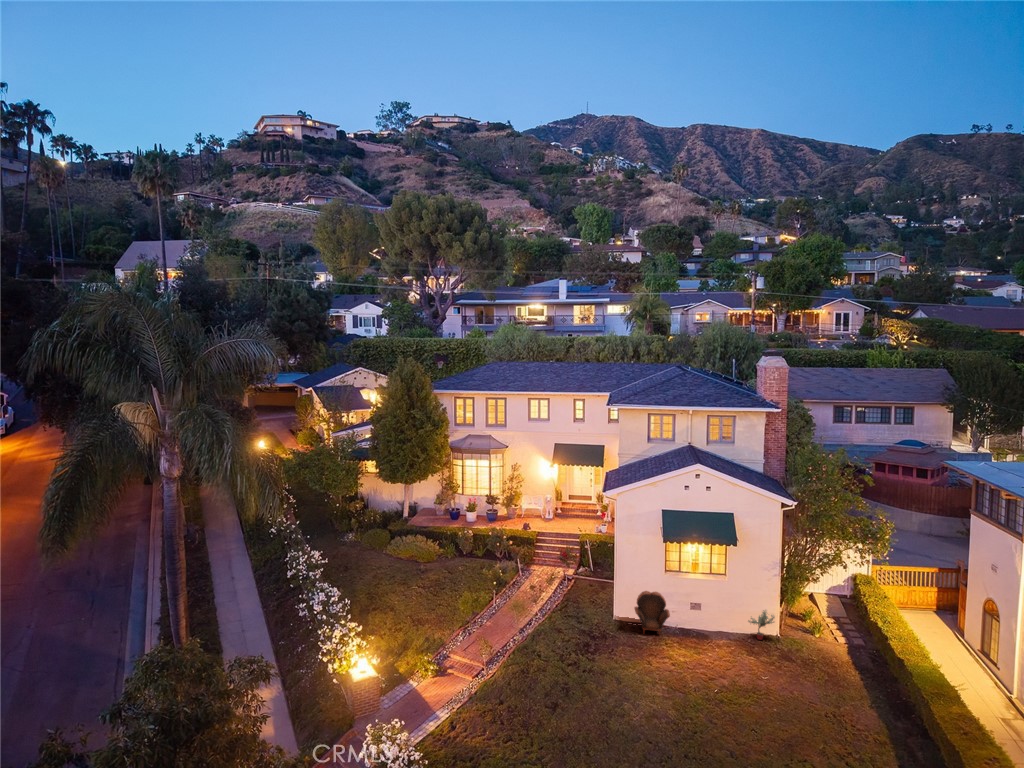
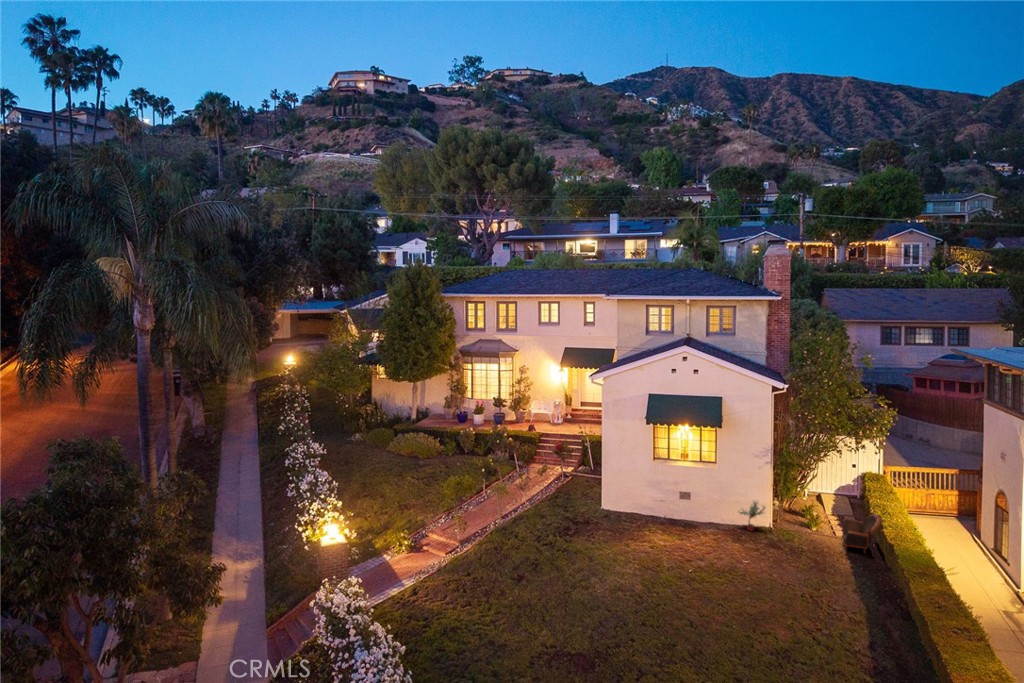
armchair: present [635,591,670,635] -> present [842,514,883,554]

